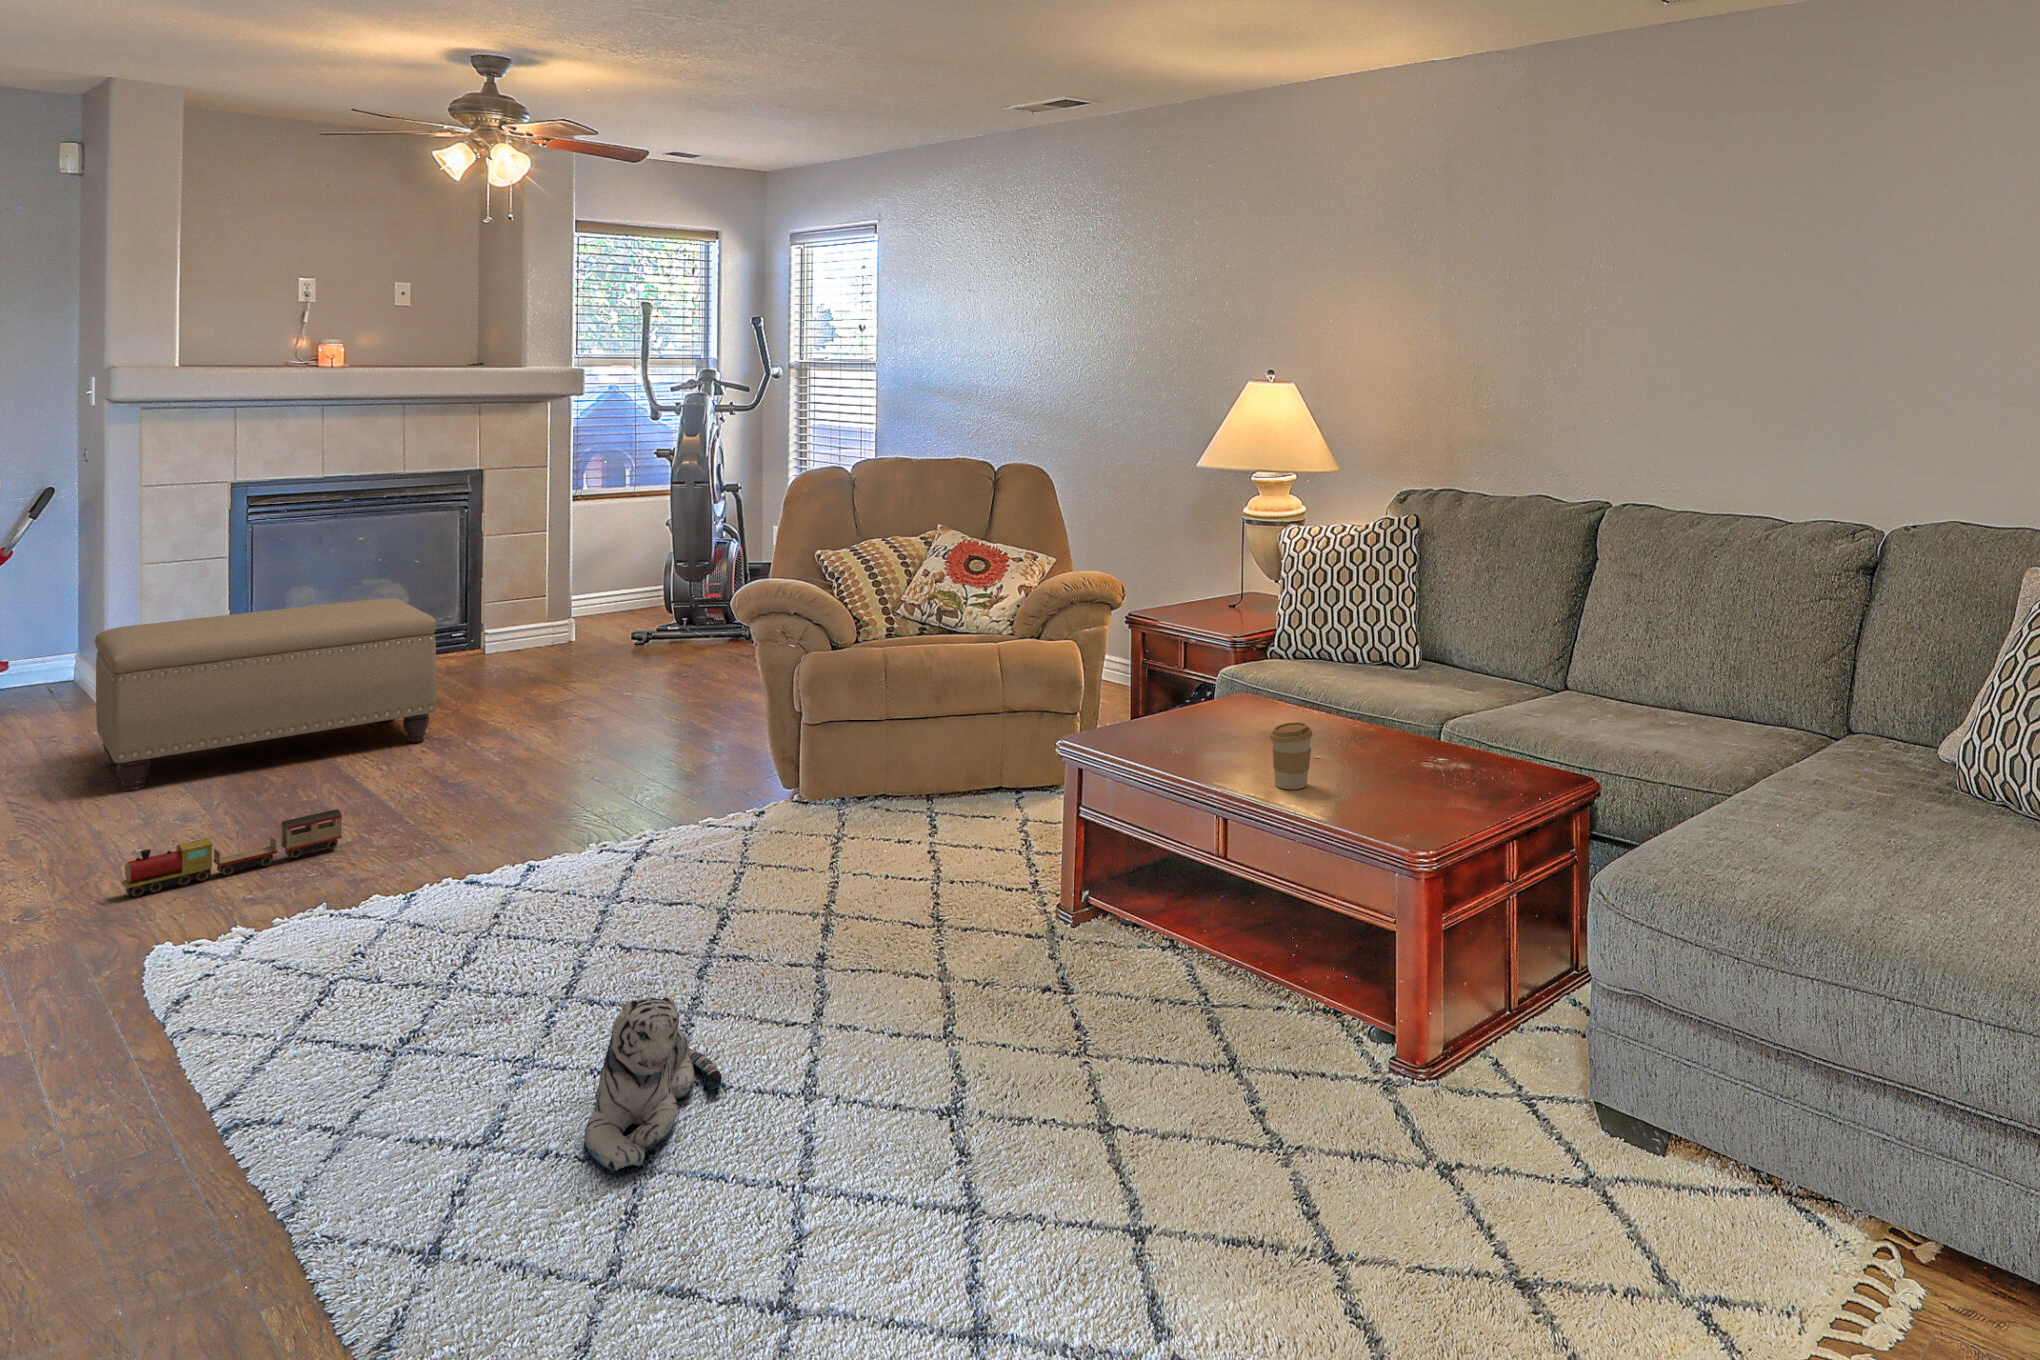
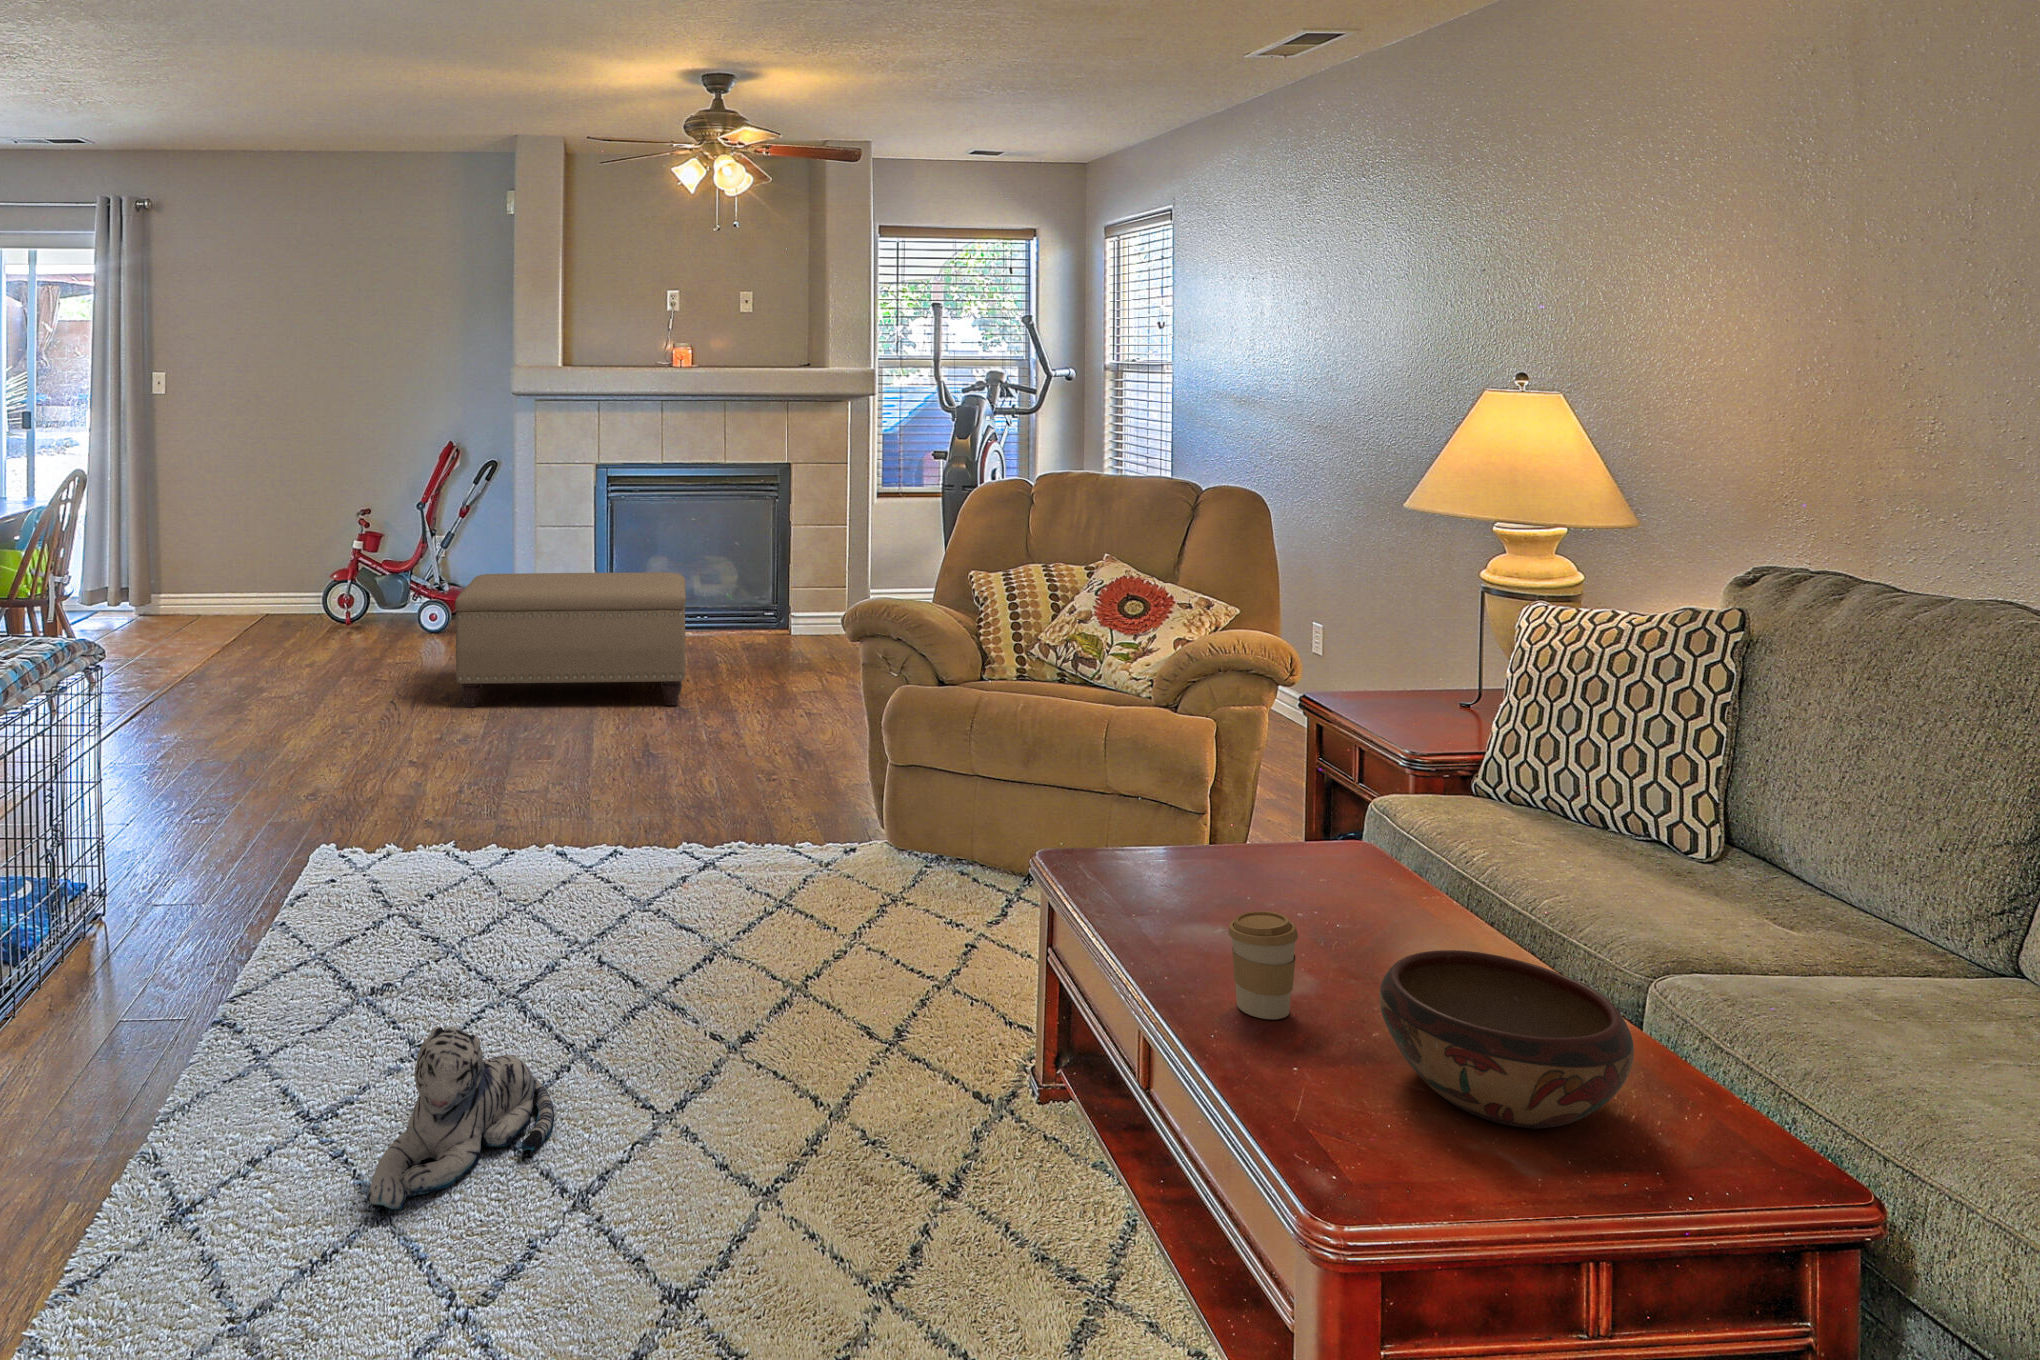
decorative bowl: none [1371,716,1500,801] -> present [1379,950,1634,1128]
toy train: present [121,809,342,897] -> none [377,756,531,797]

